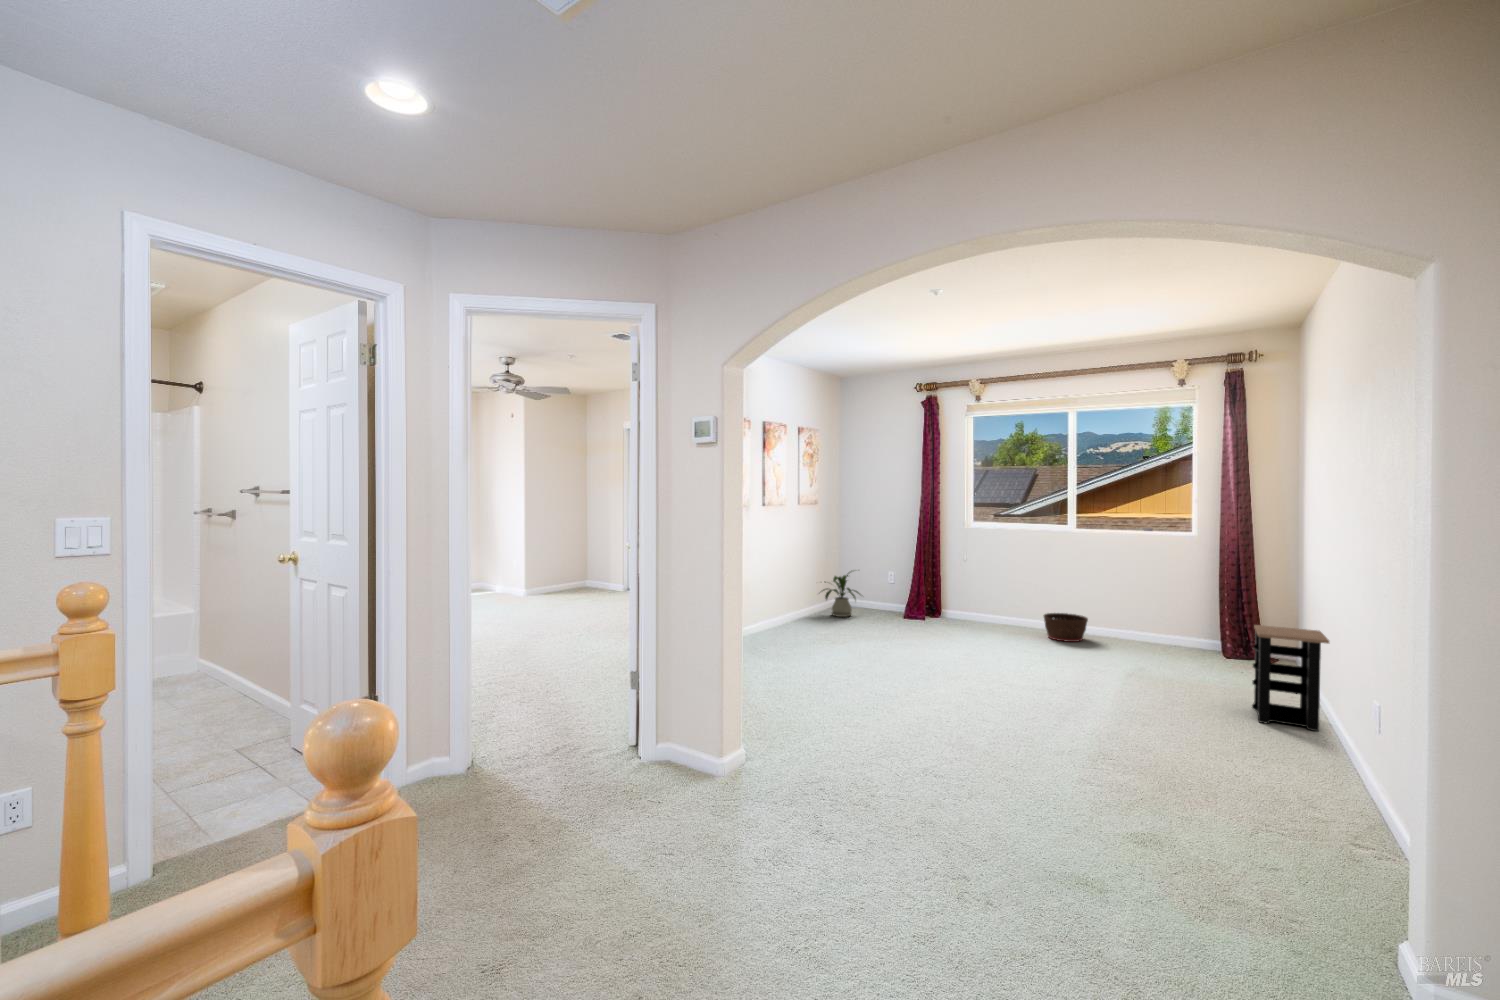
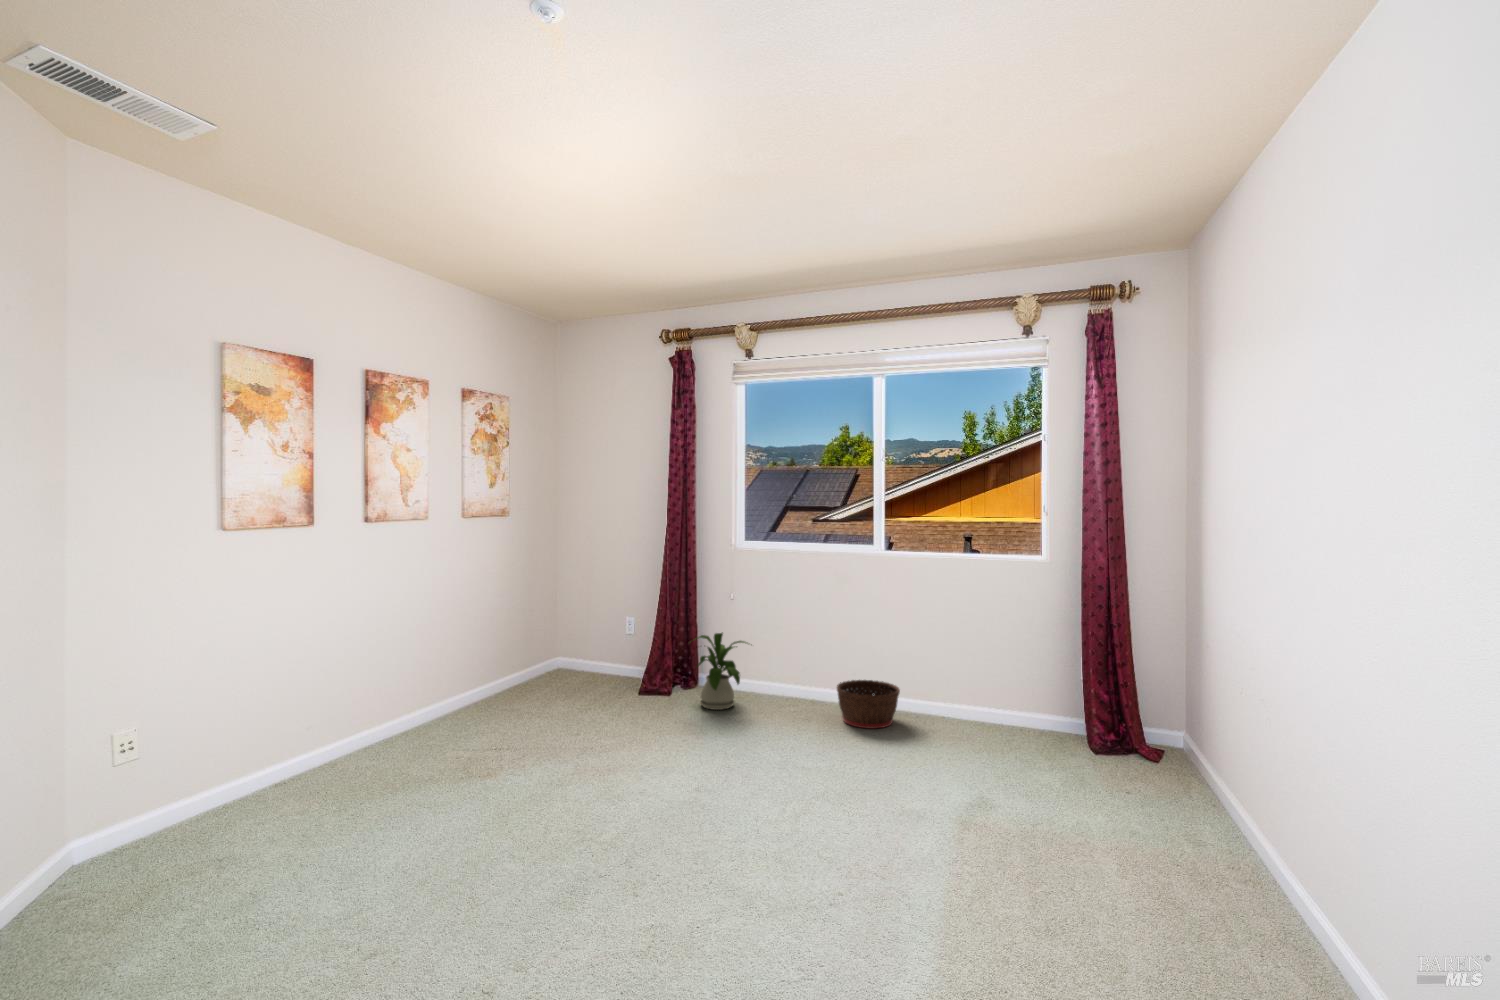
house plant: present [823,573,860,617] -> present [698,632,747,710]
side table: present [1252,625,1329,731] -> none [1170,730,1323,957]

